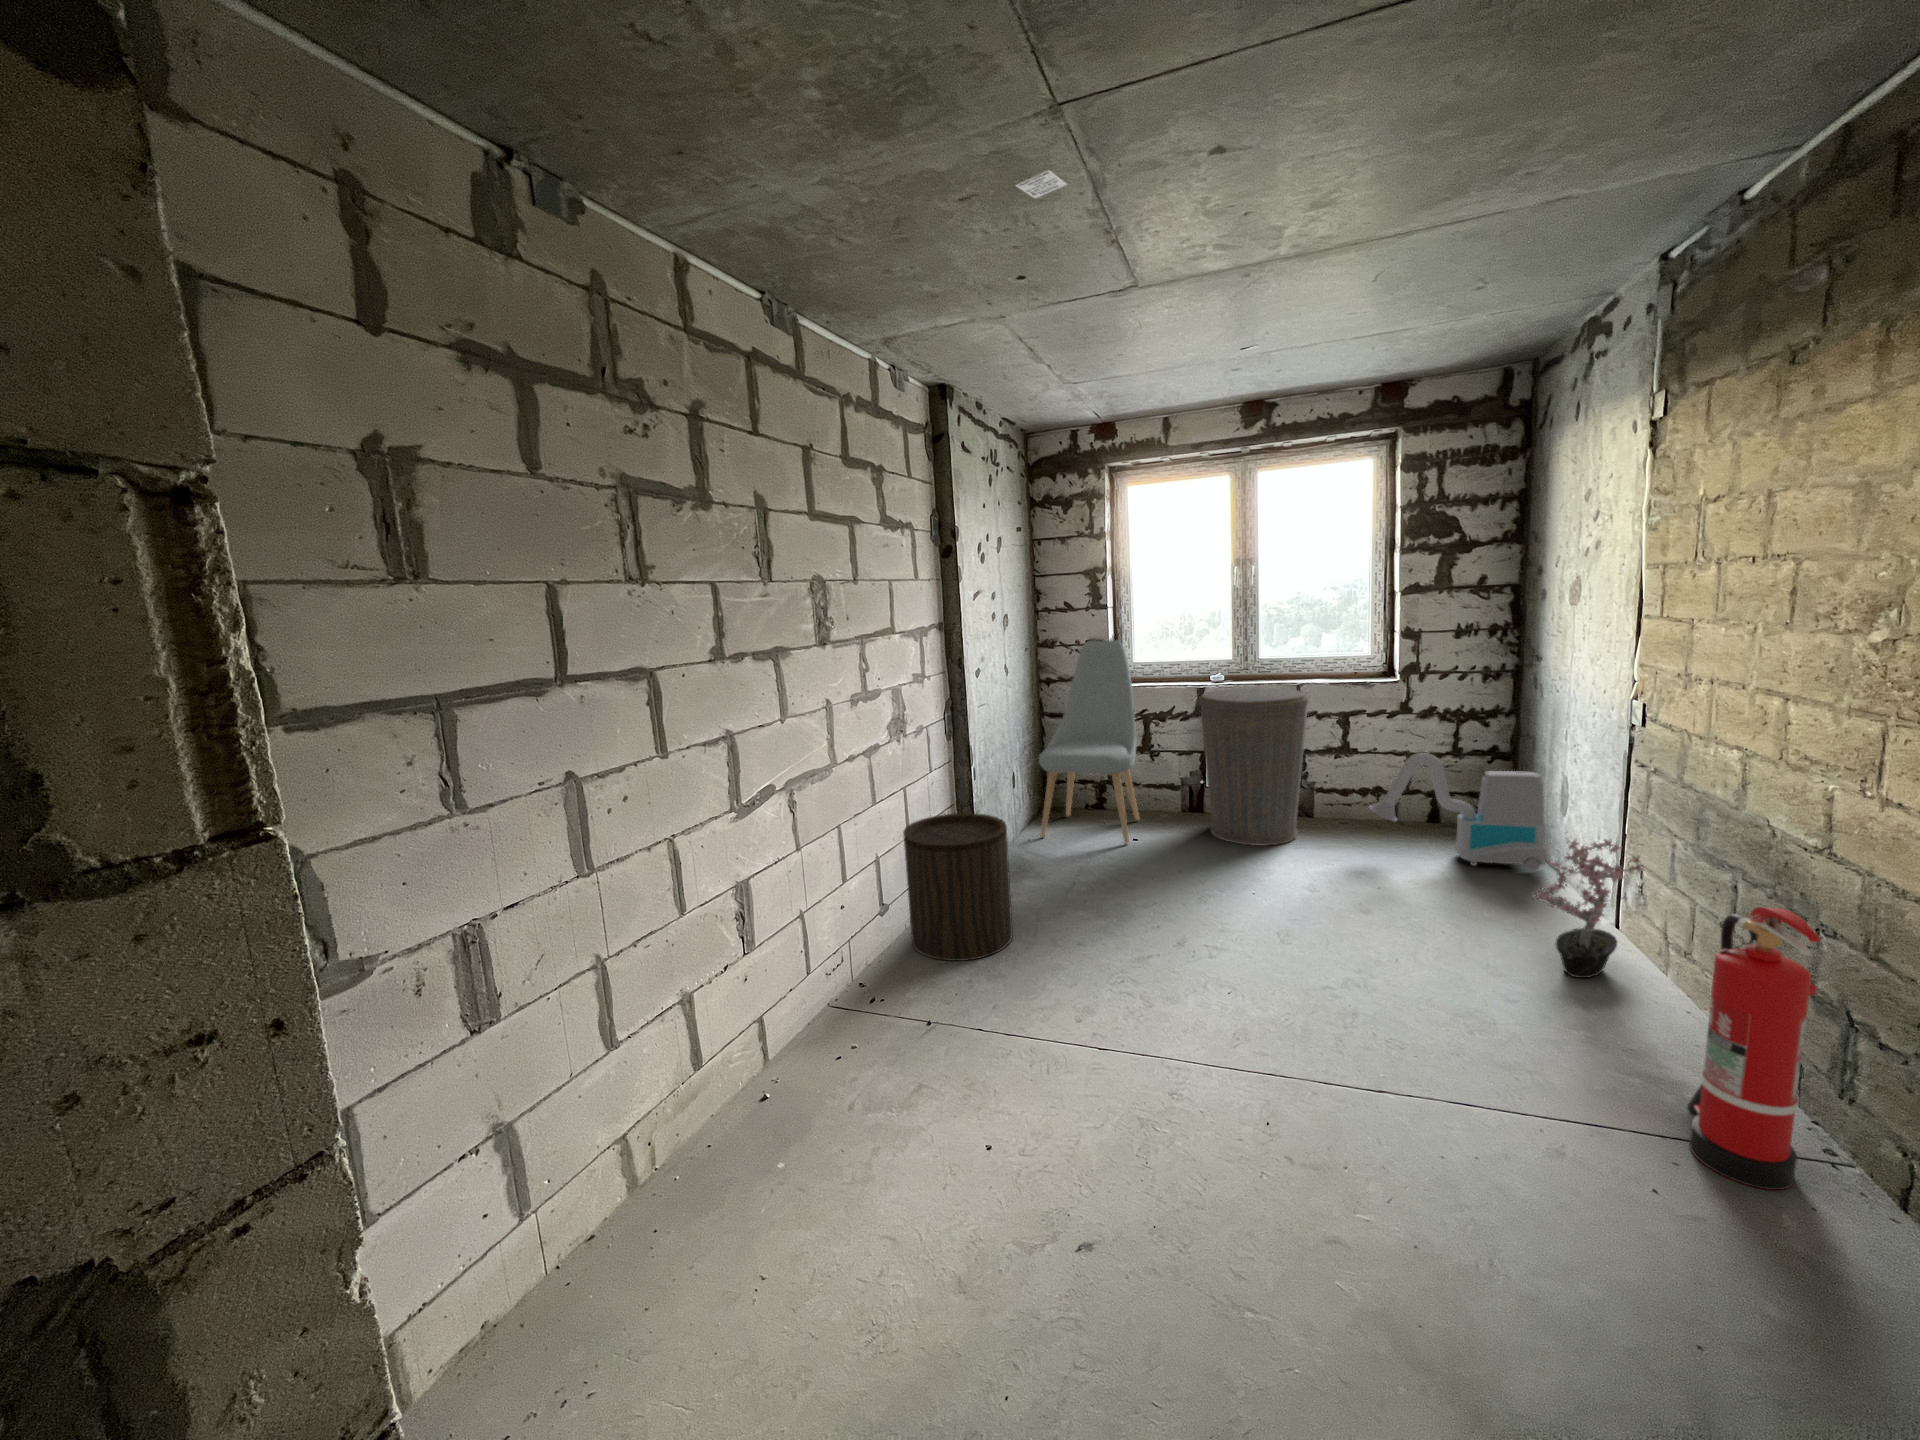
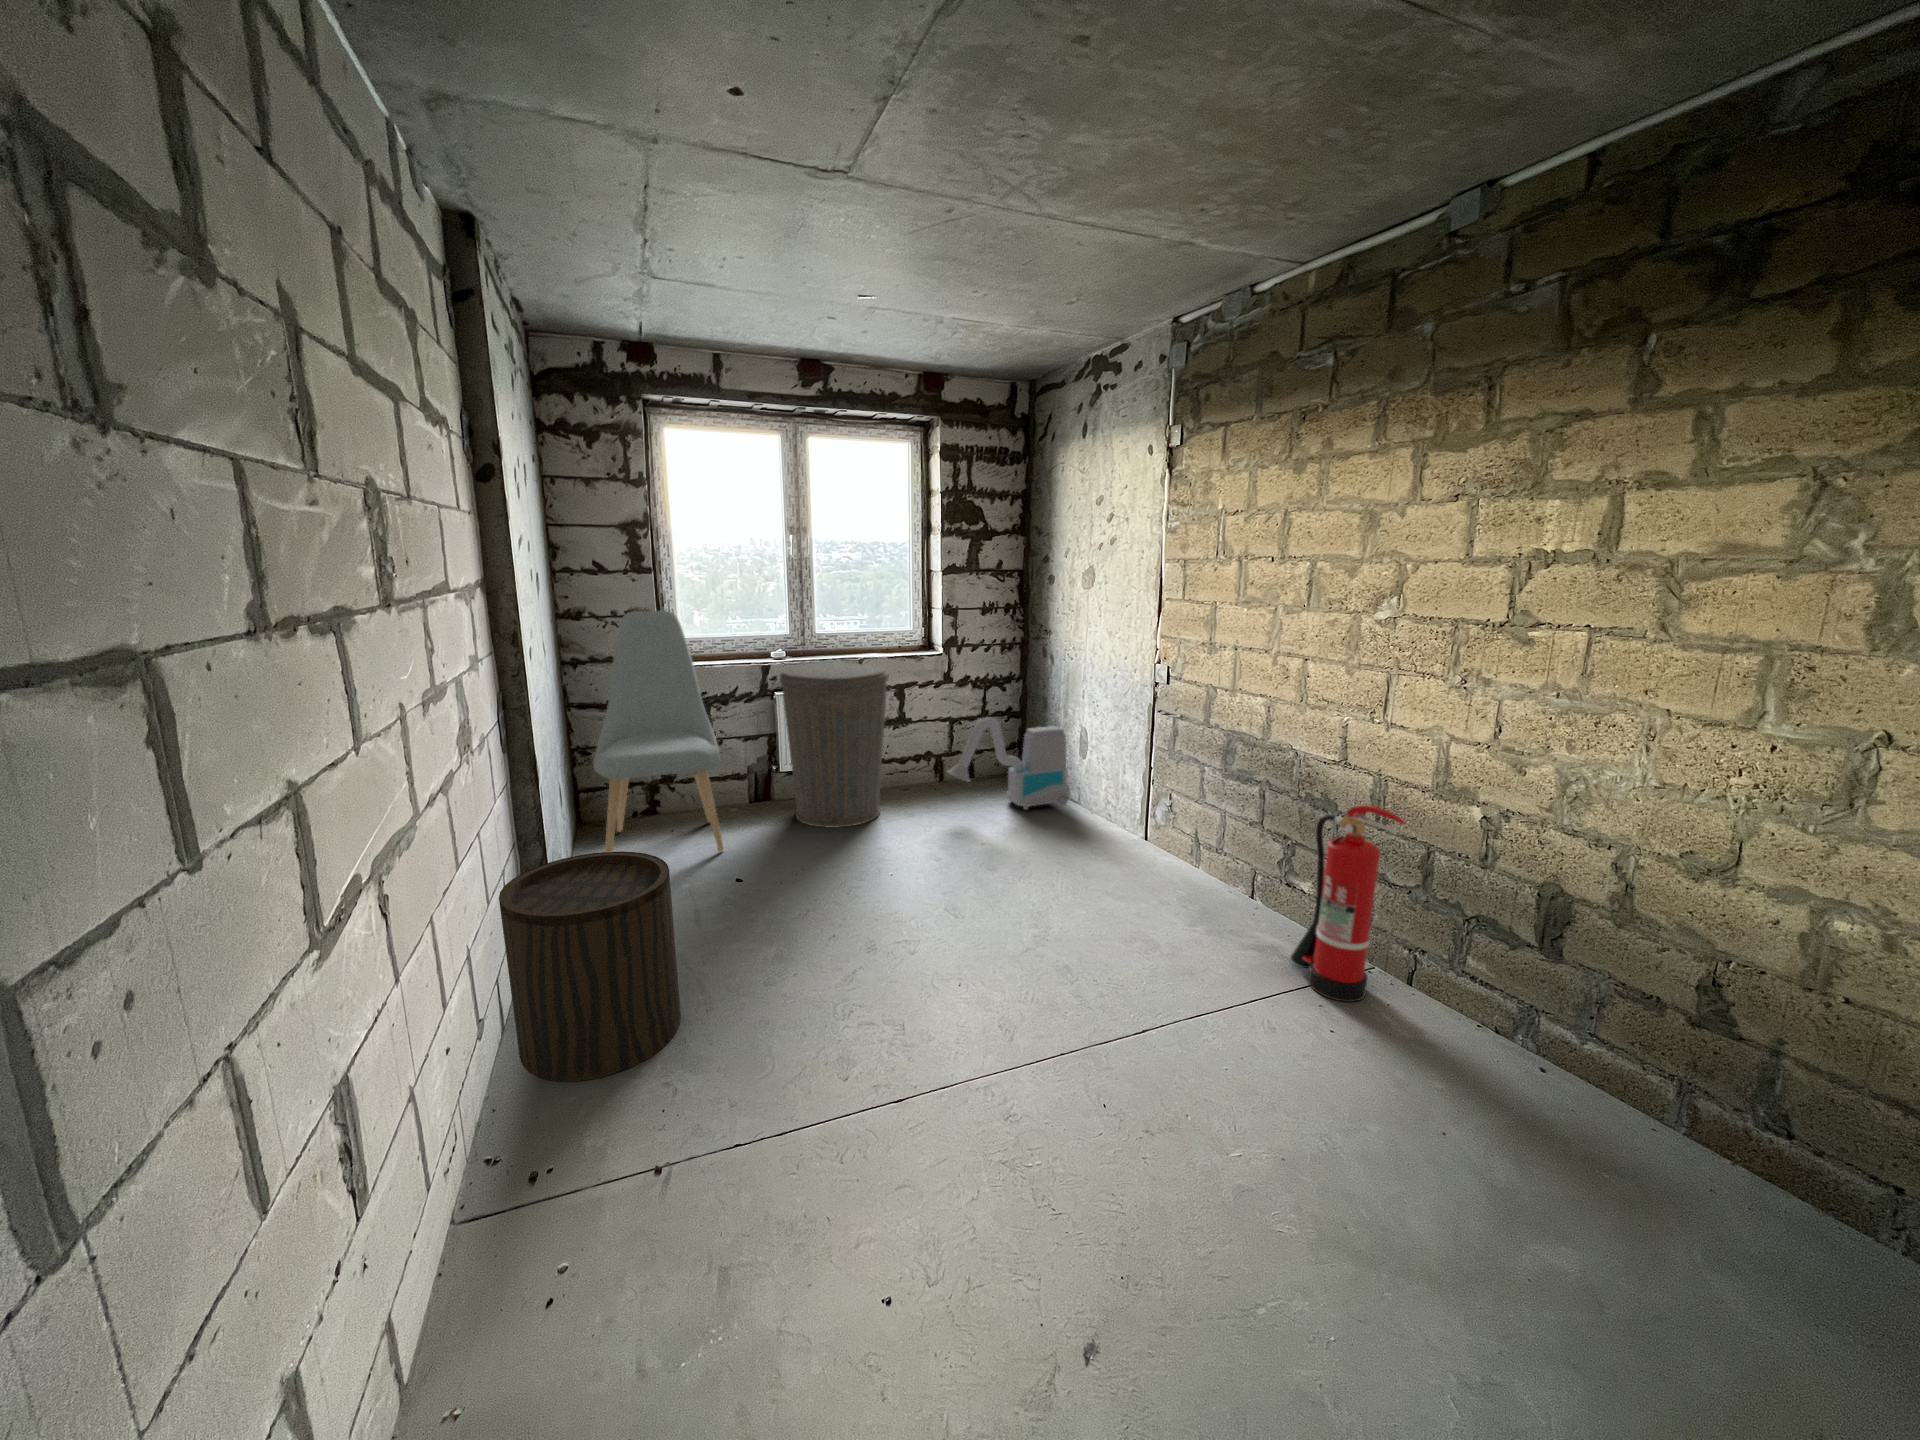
potted plant: present [1533,839,1644,978] -> none [1111,766,1204,884]

